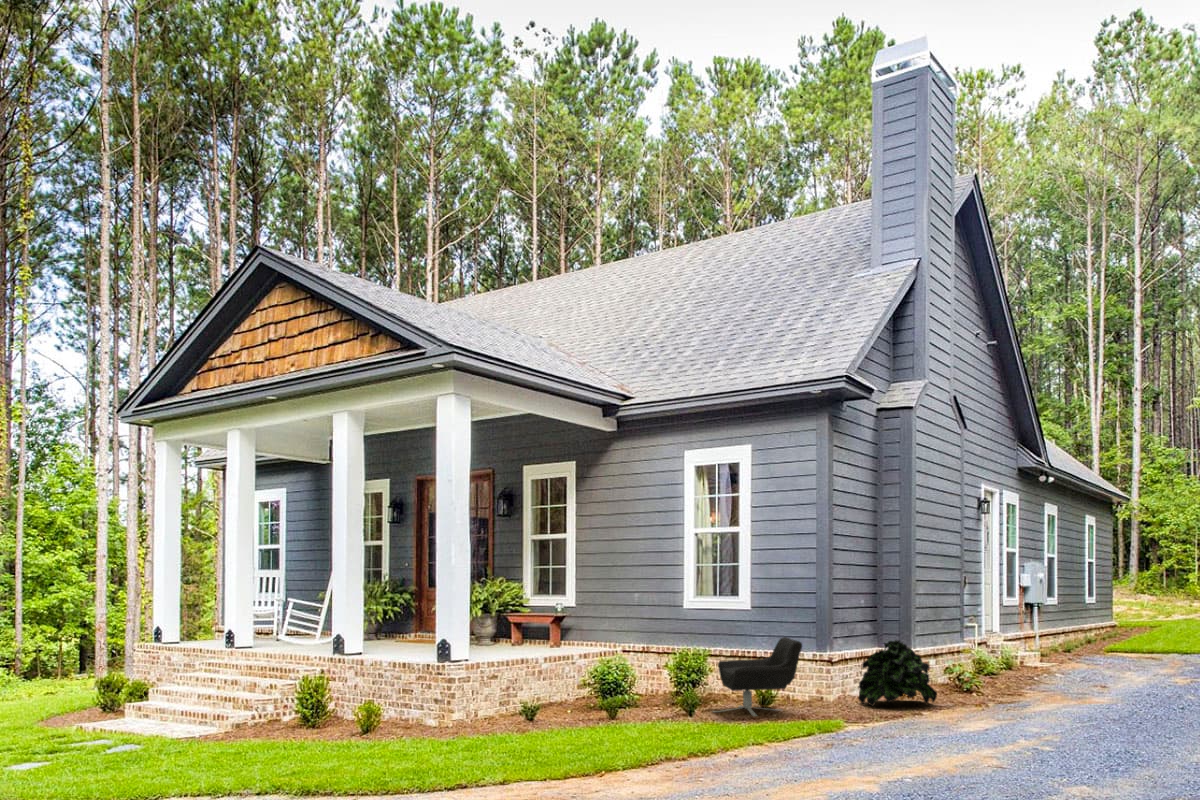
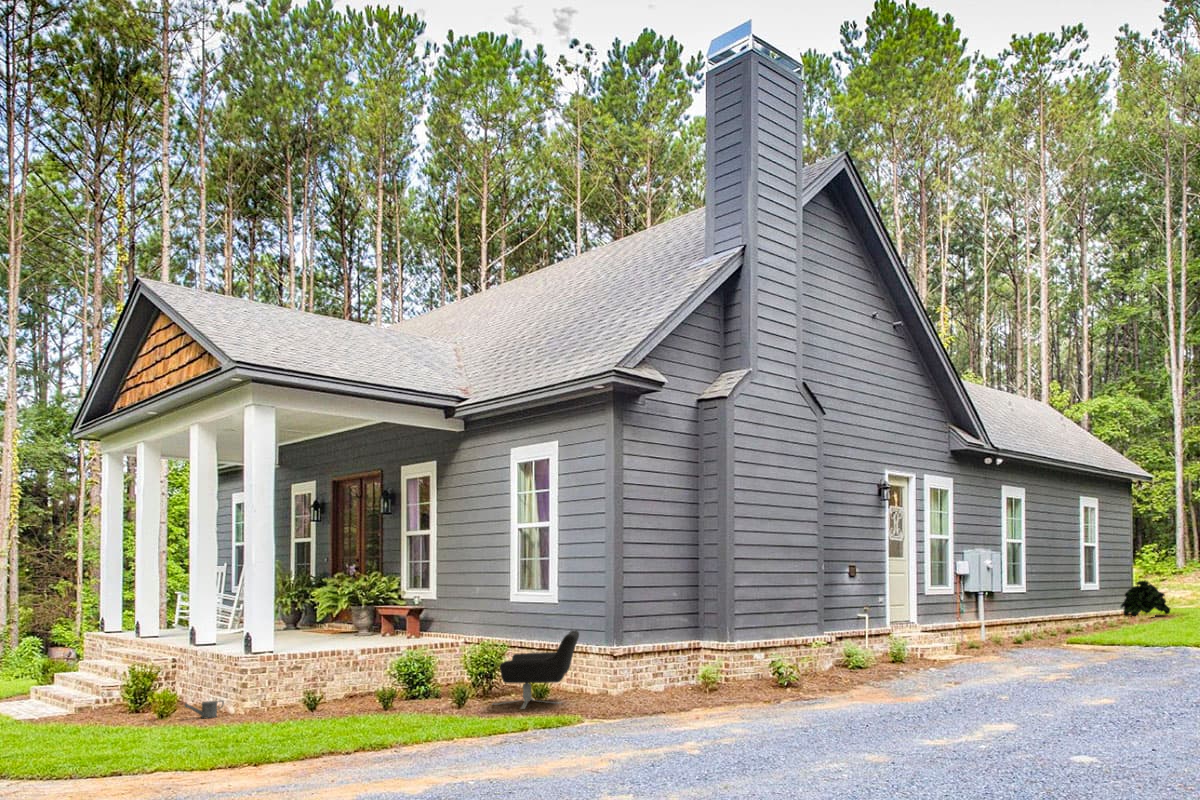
potted plant: present [858,640,937,706] -> present [1121,580,1170,617]
watering can: none [404,711,435,730] -> present [185,701,224,718]

